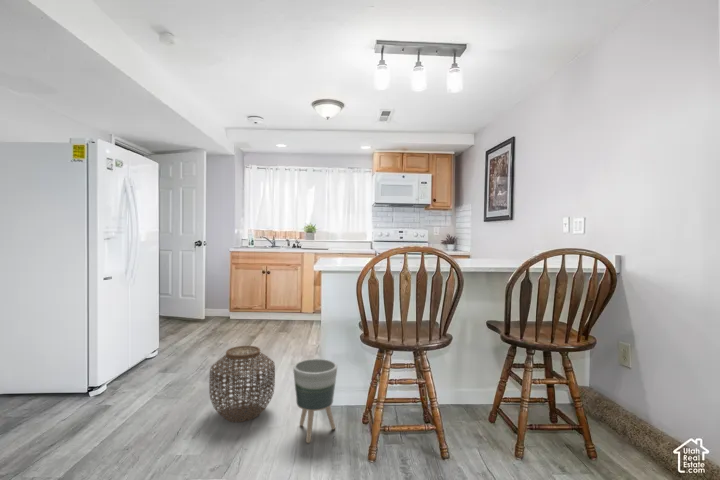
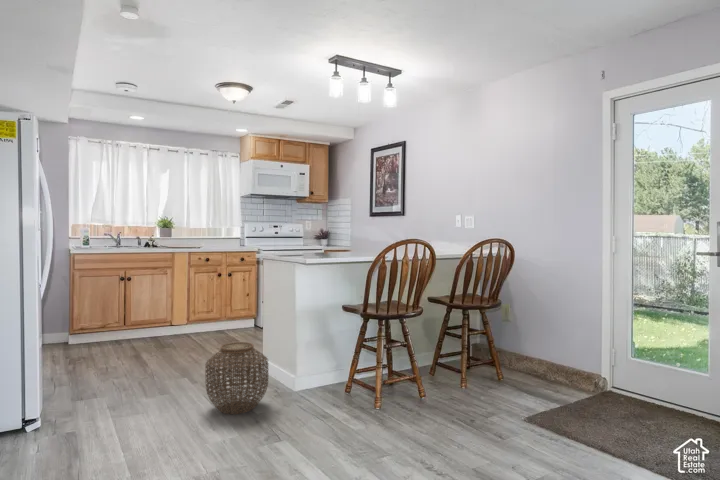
planter: present [293,359,337,443] -> none [299,343,337,412]

